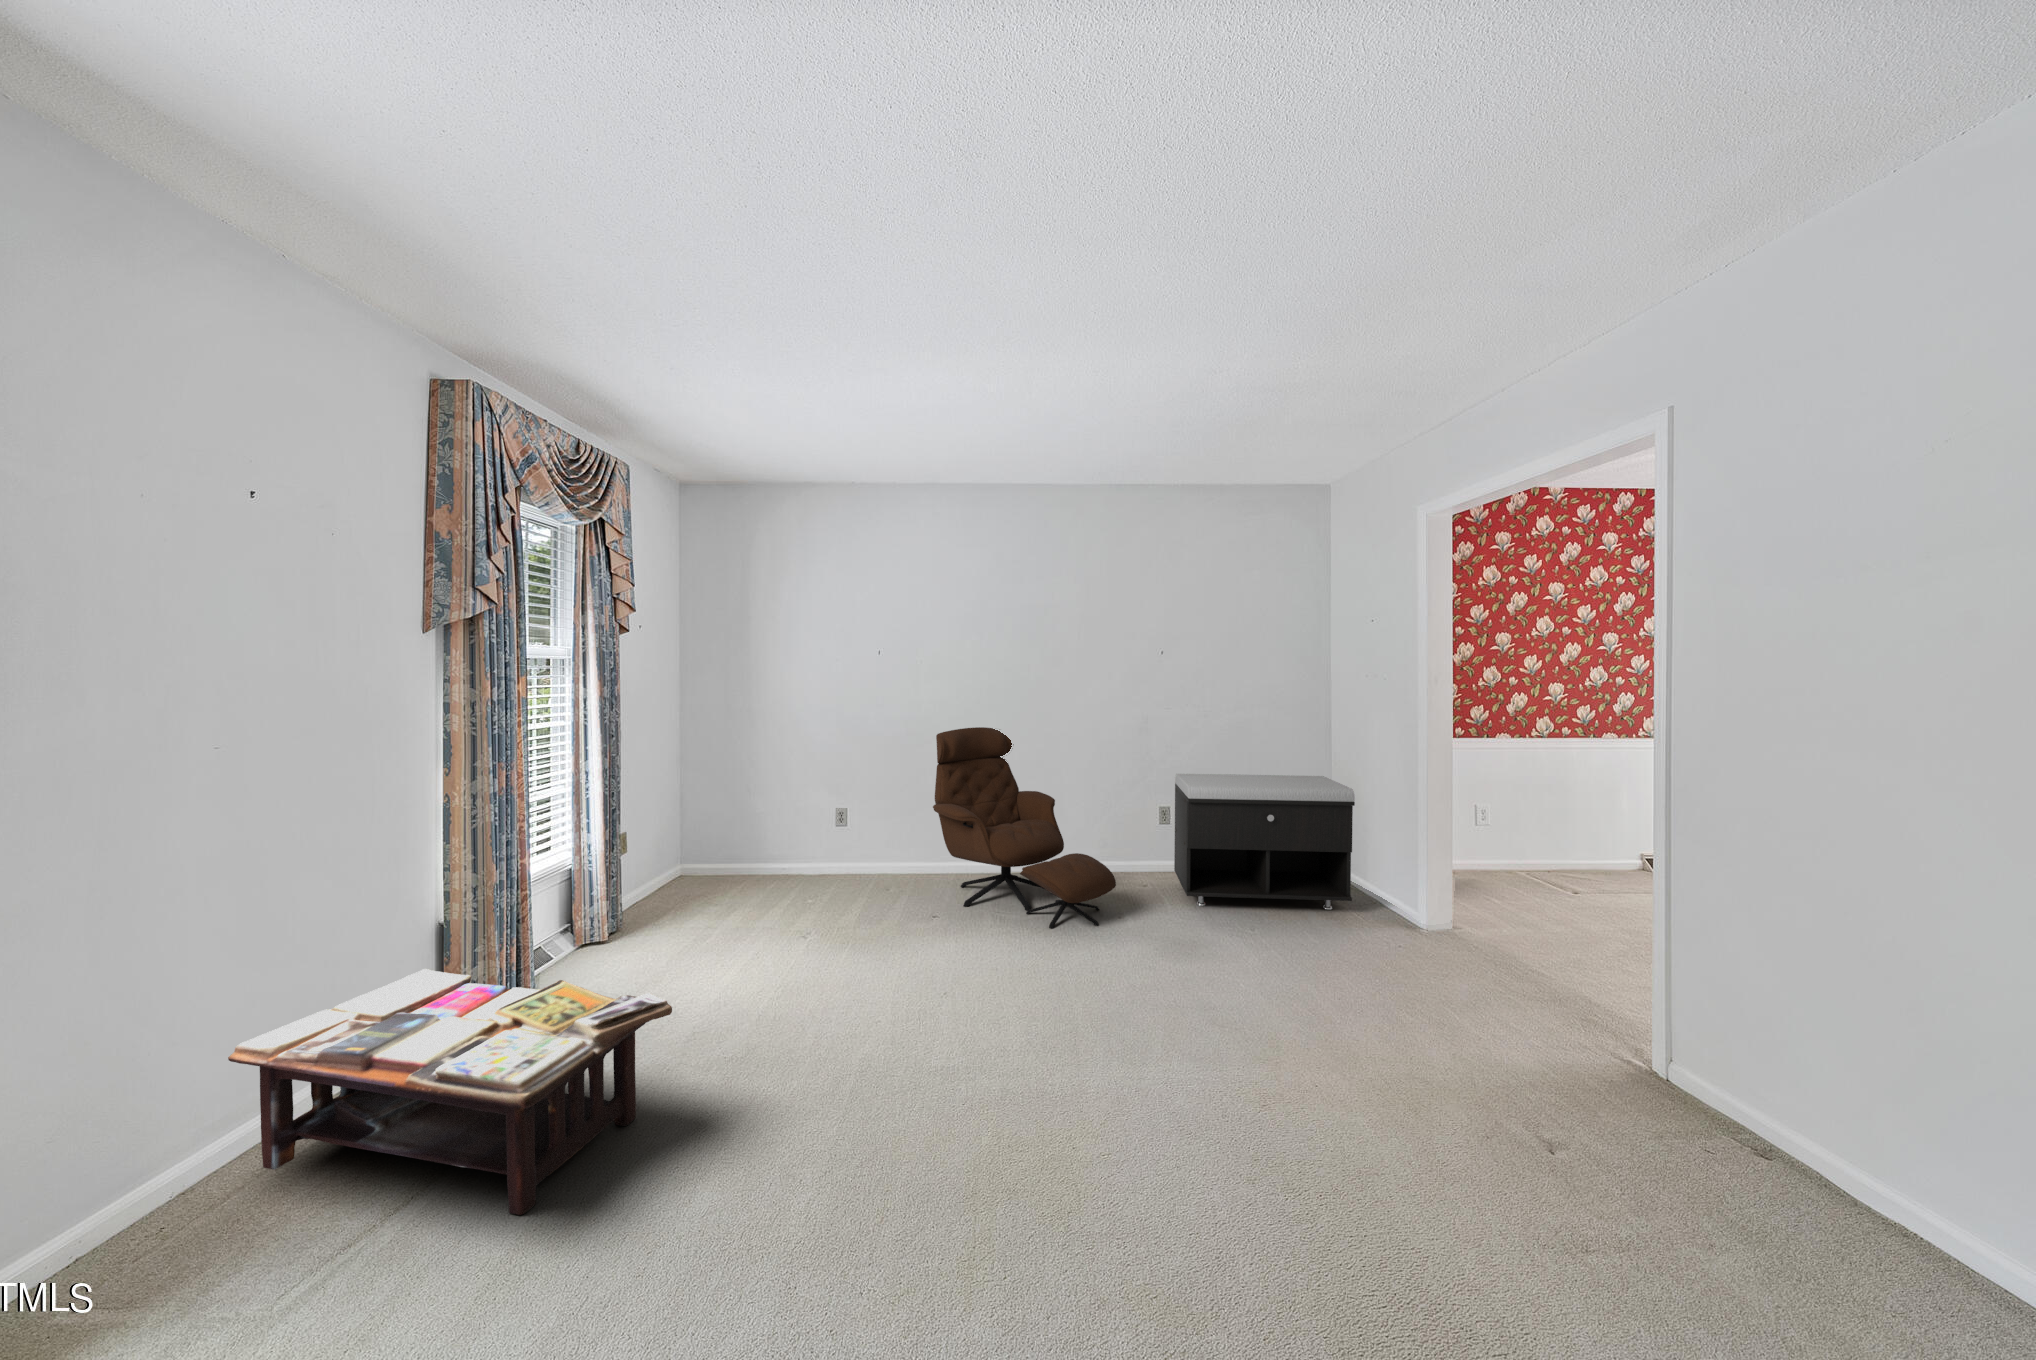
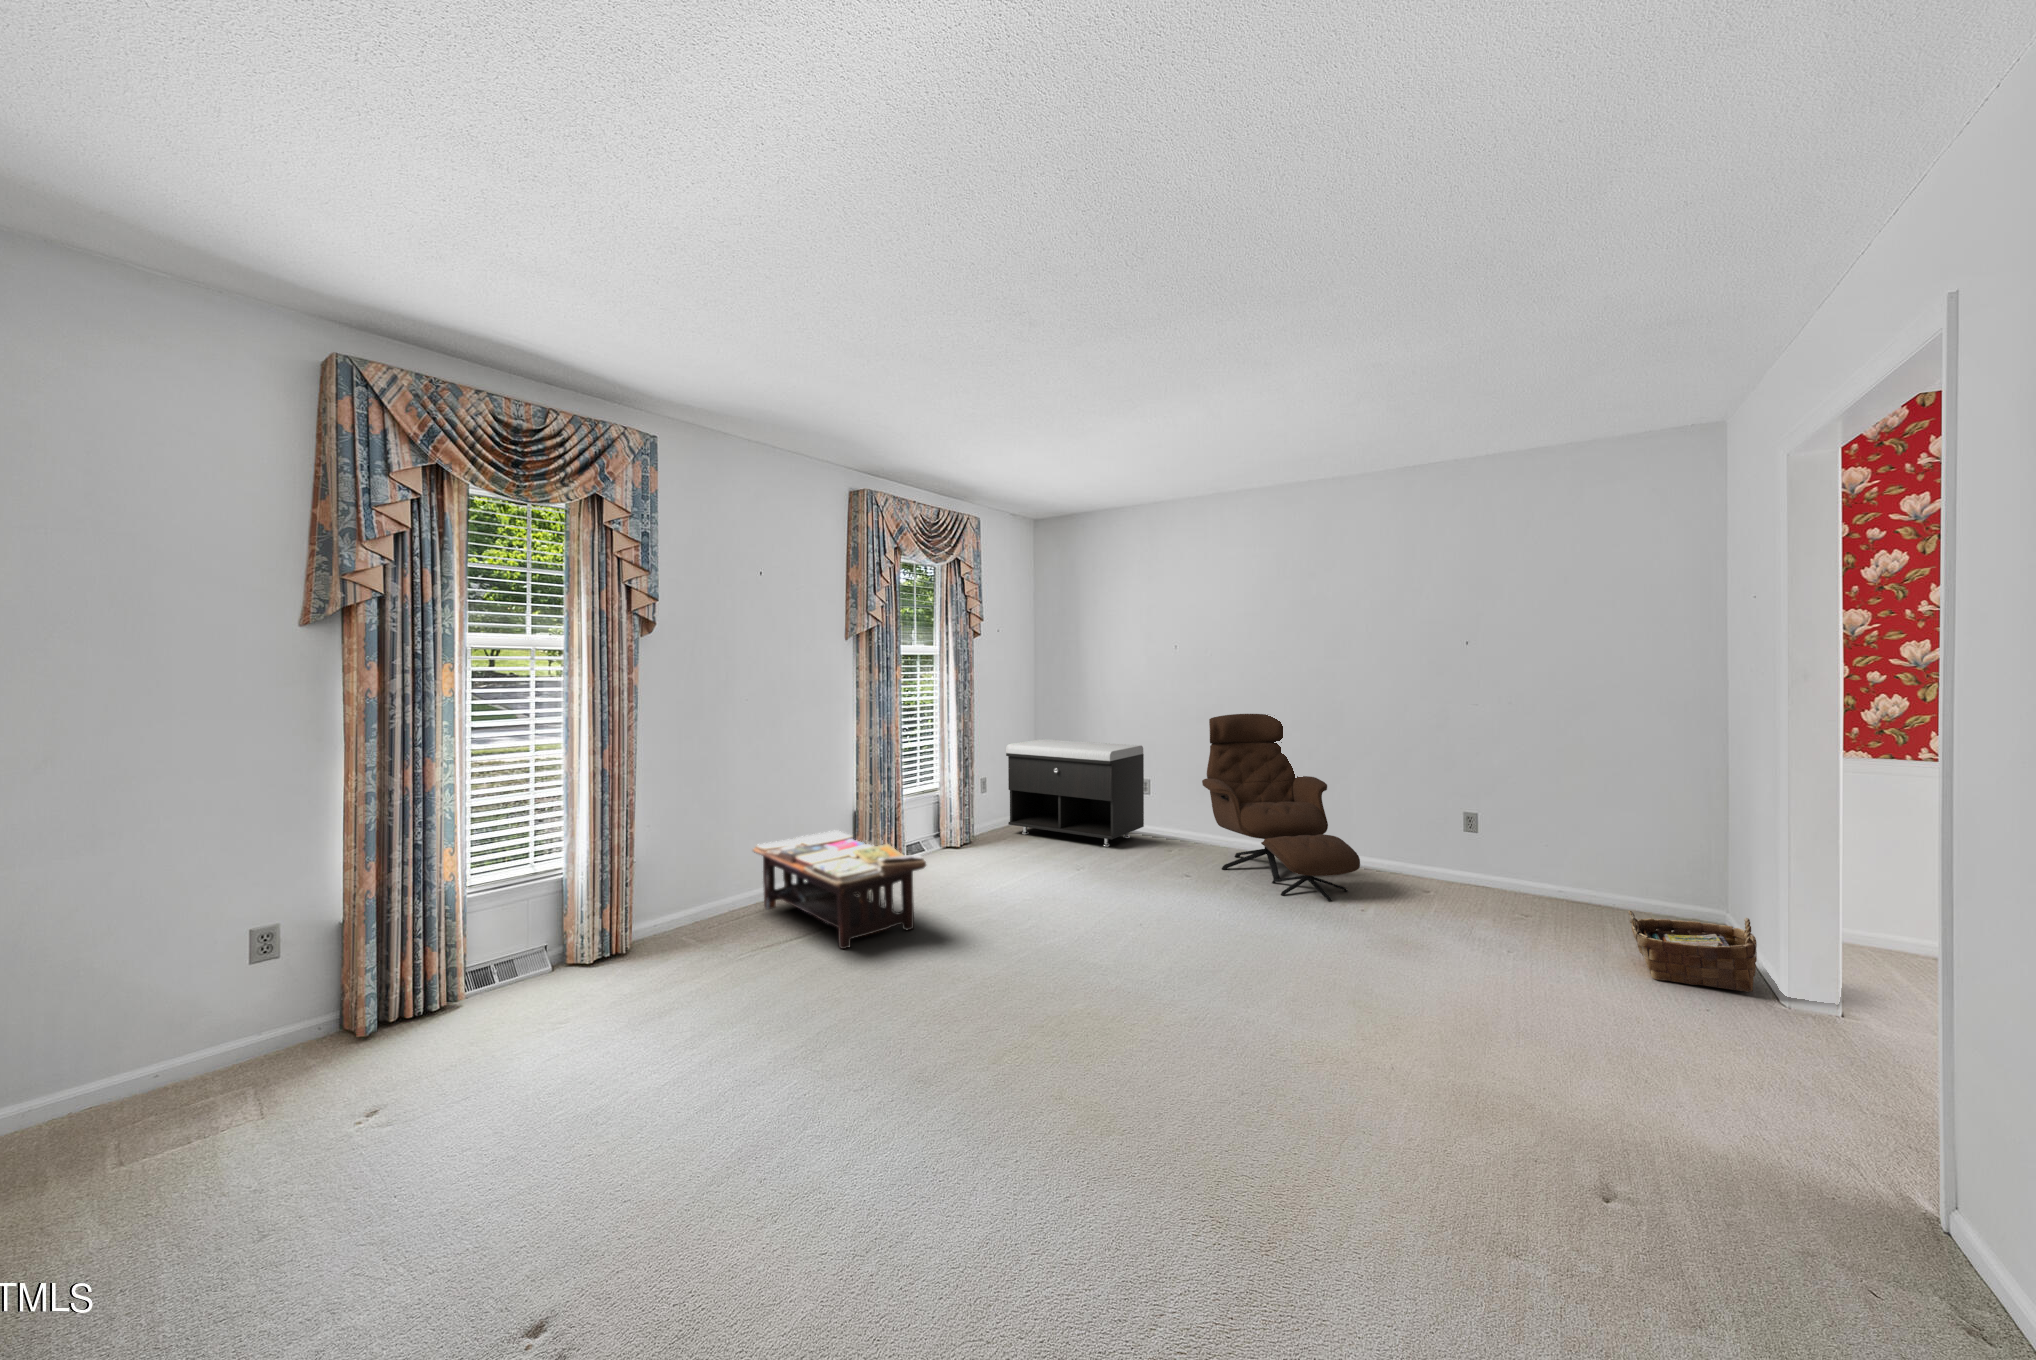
storage bench: present [1174,774,1355,910] -> present [1006,739,1144,847]
woven basket: none [1352,886,1445,952] -> present [1628,911,1757,992]

